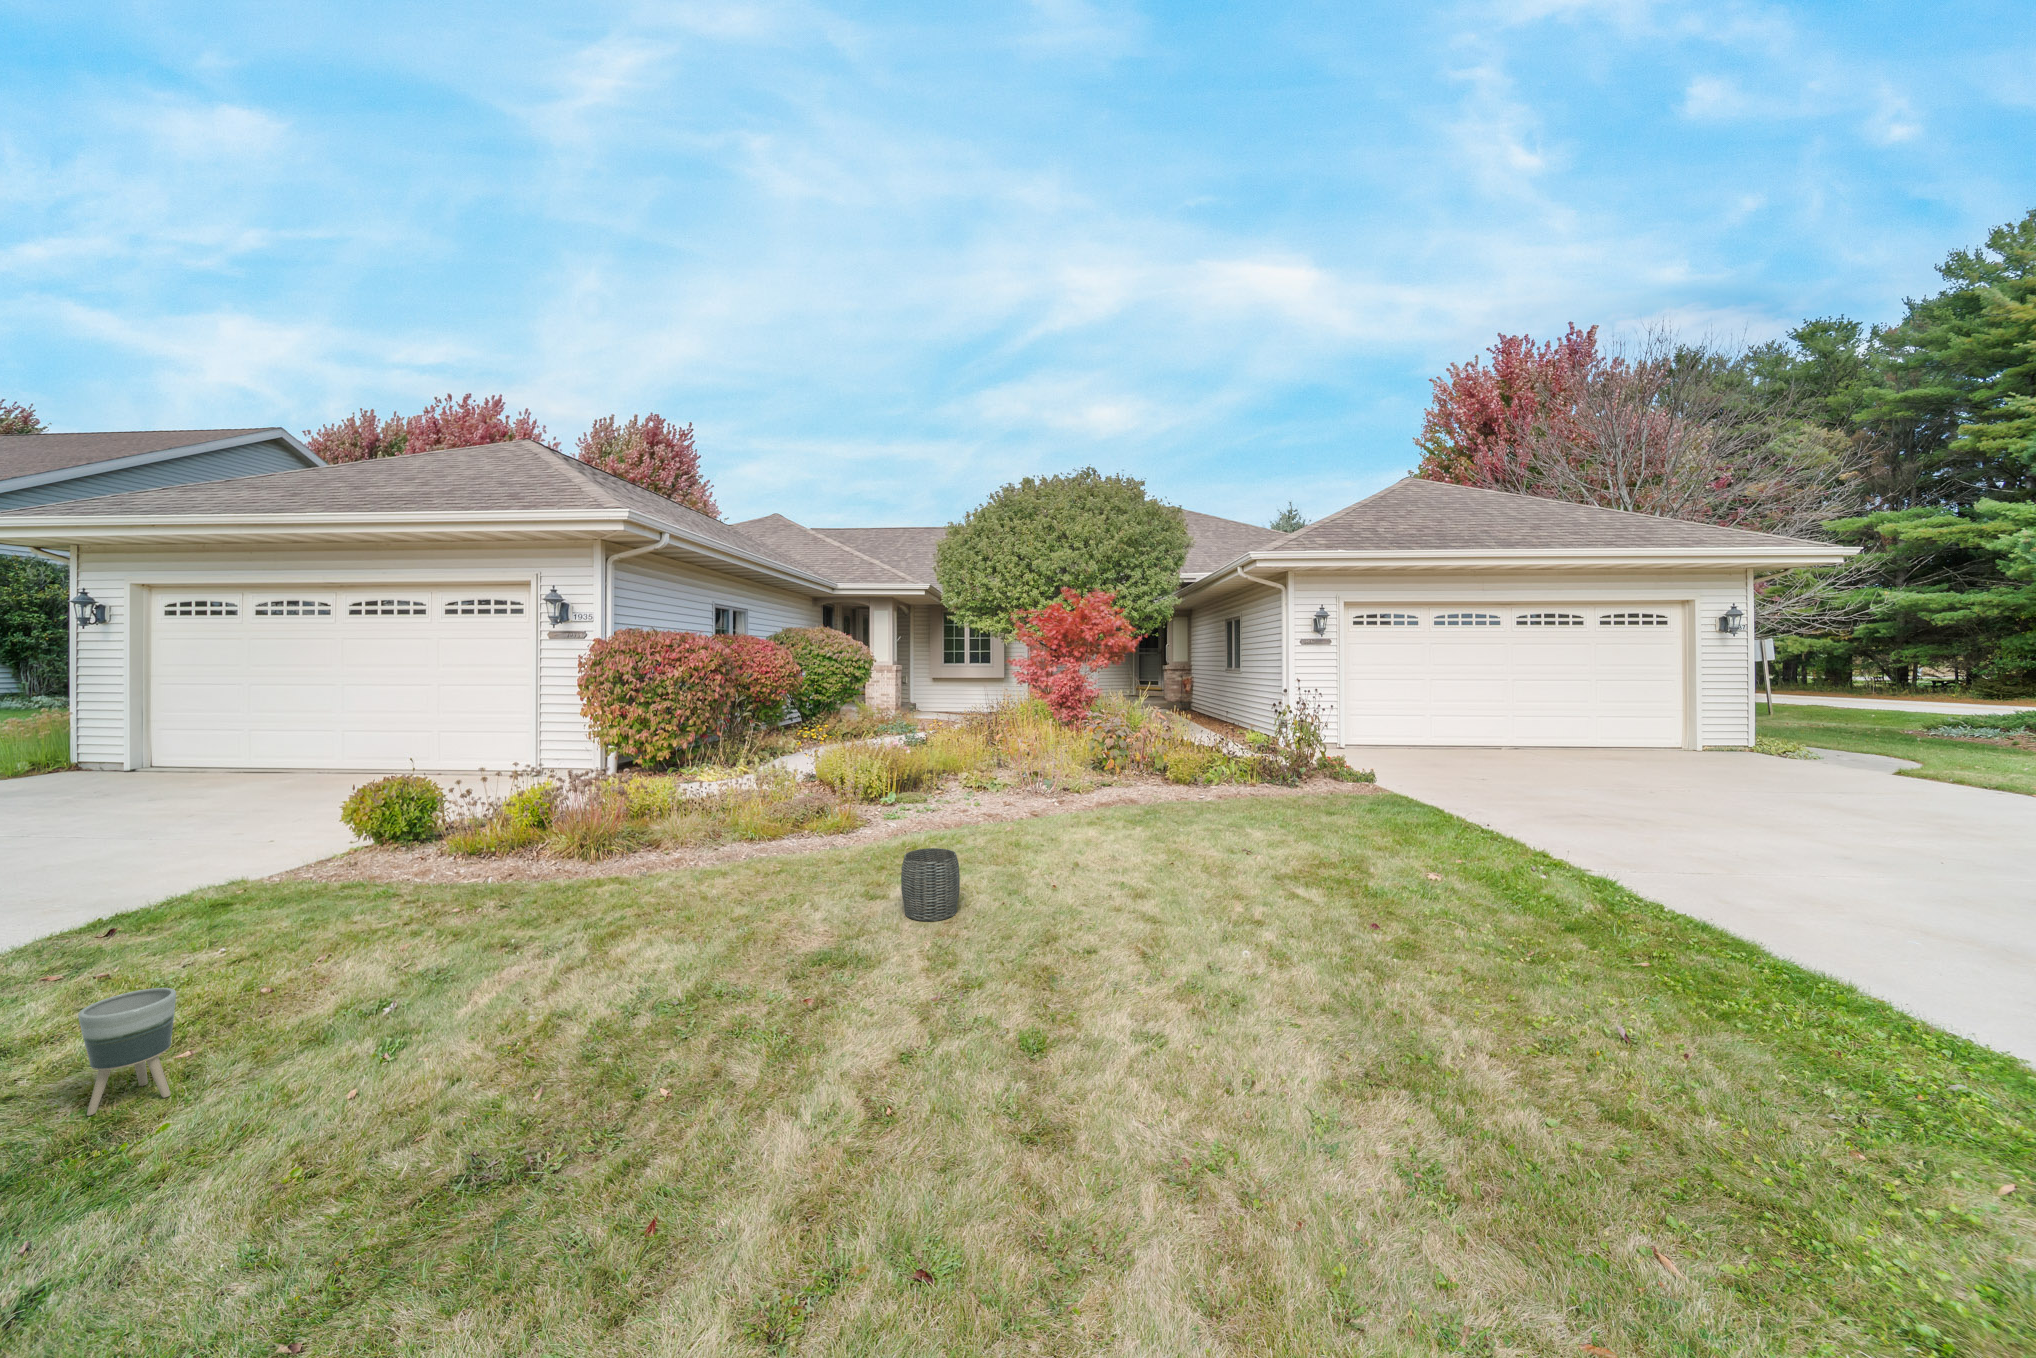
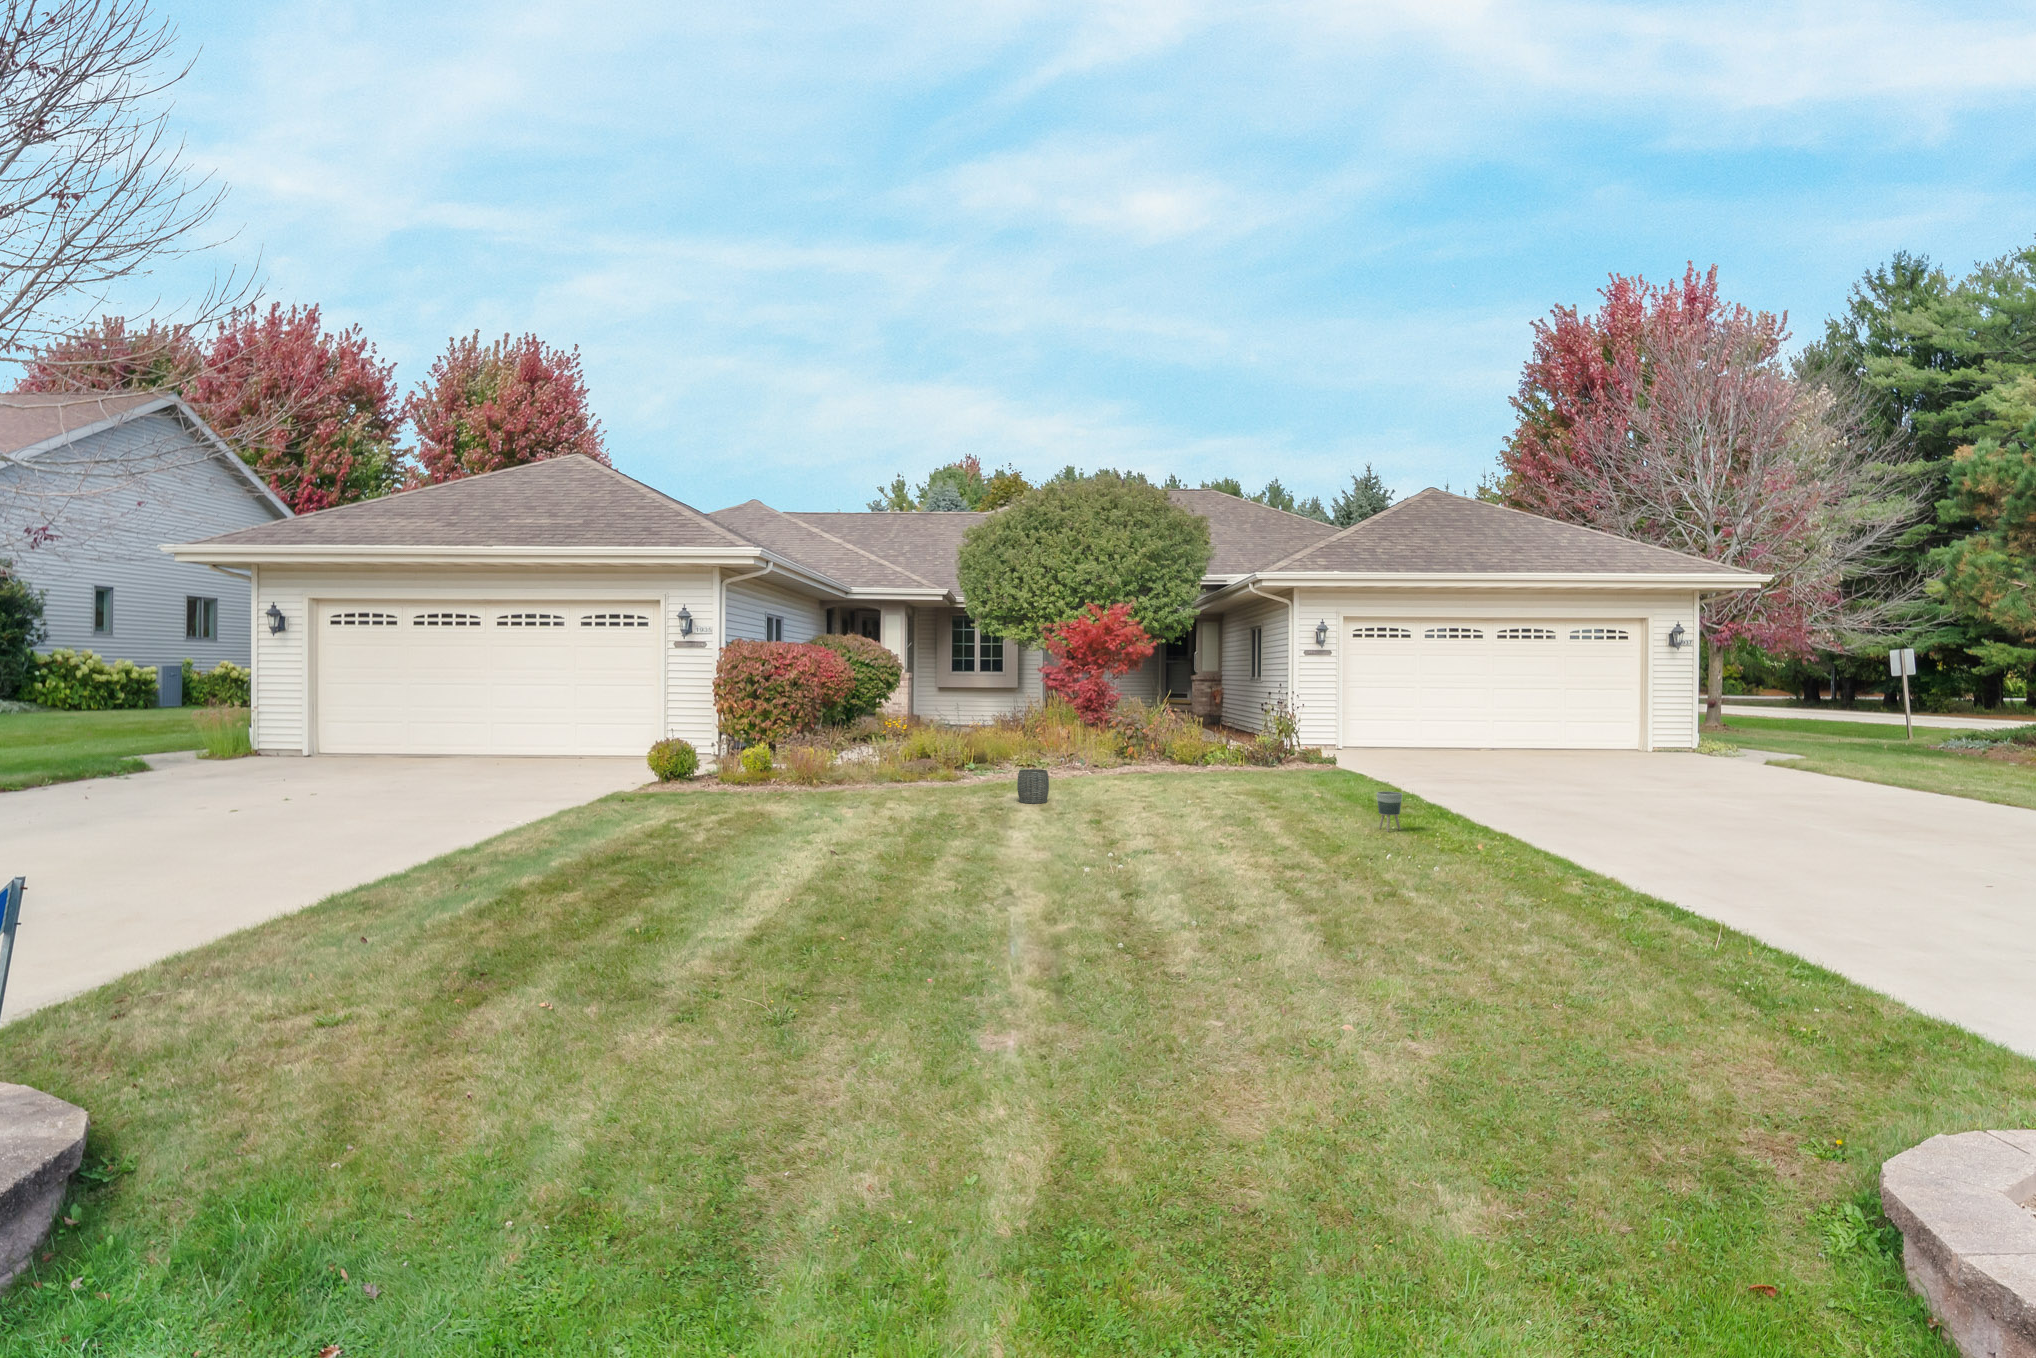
planter: present [78,988,176,1116] -> present [1377,792,1402,832]

